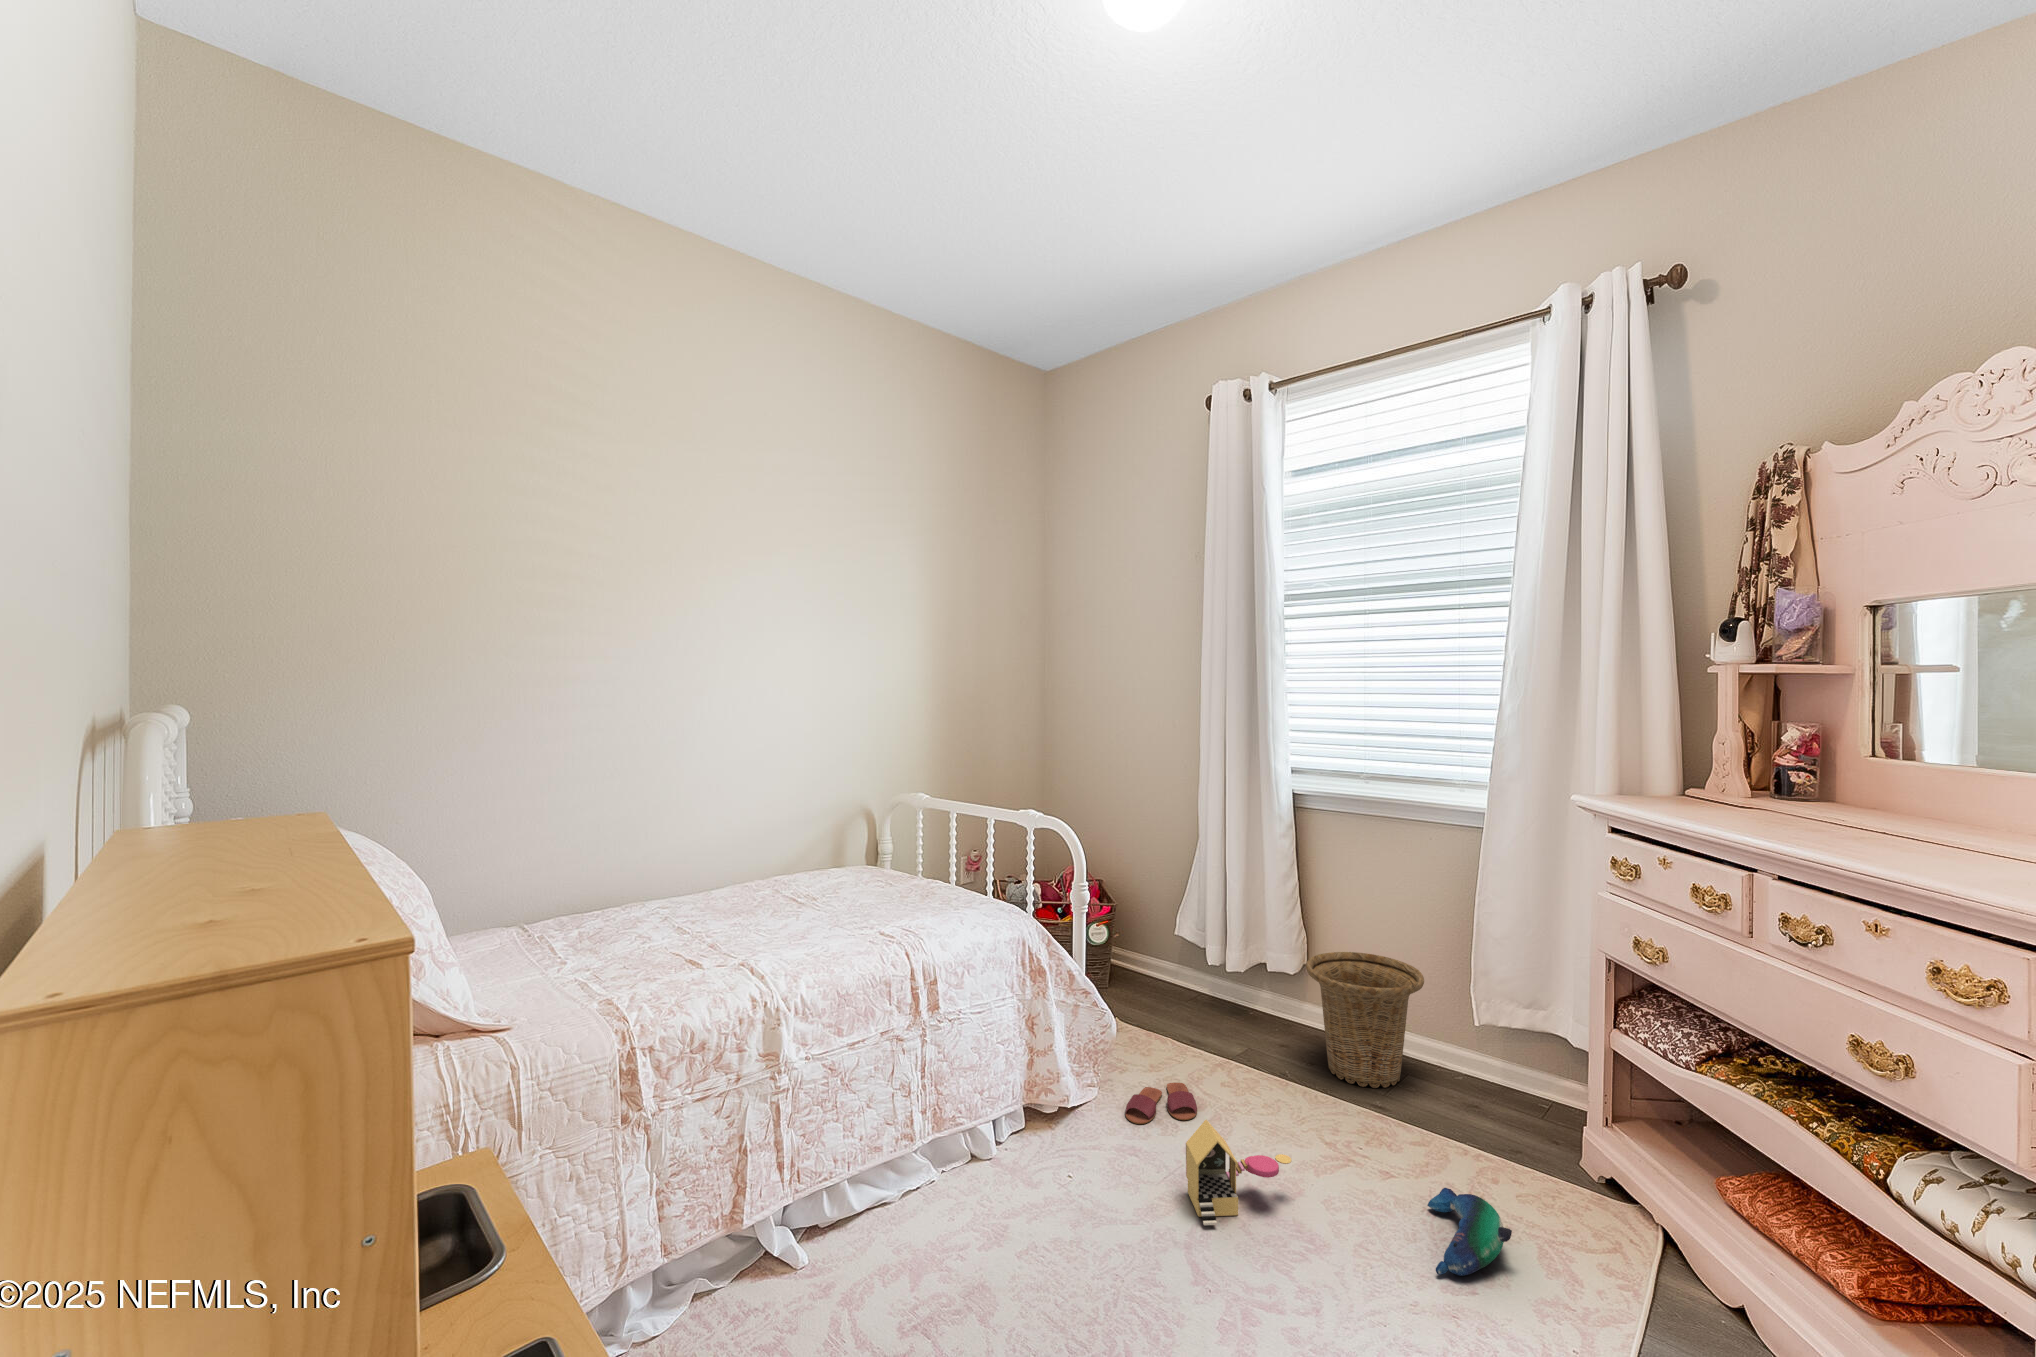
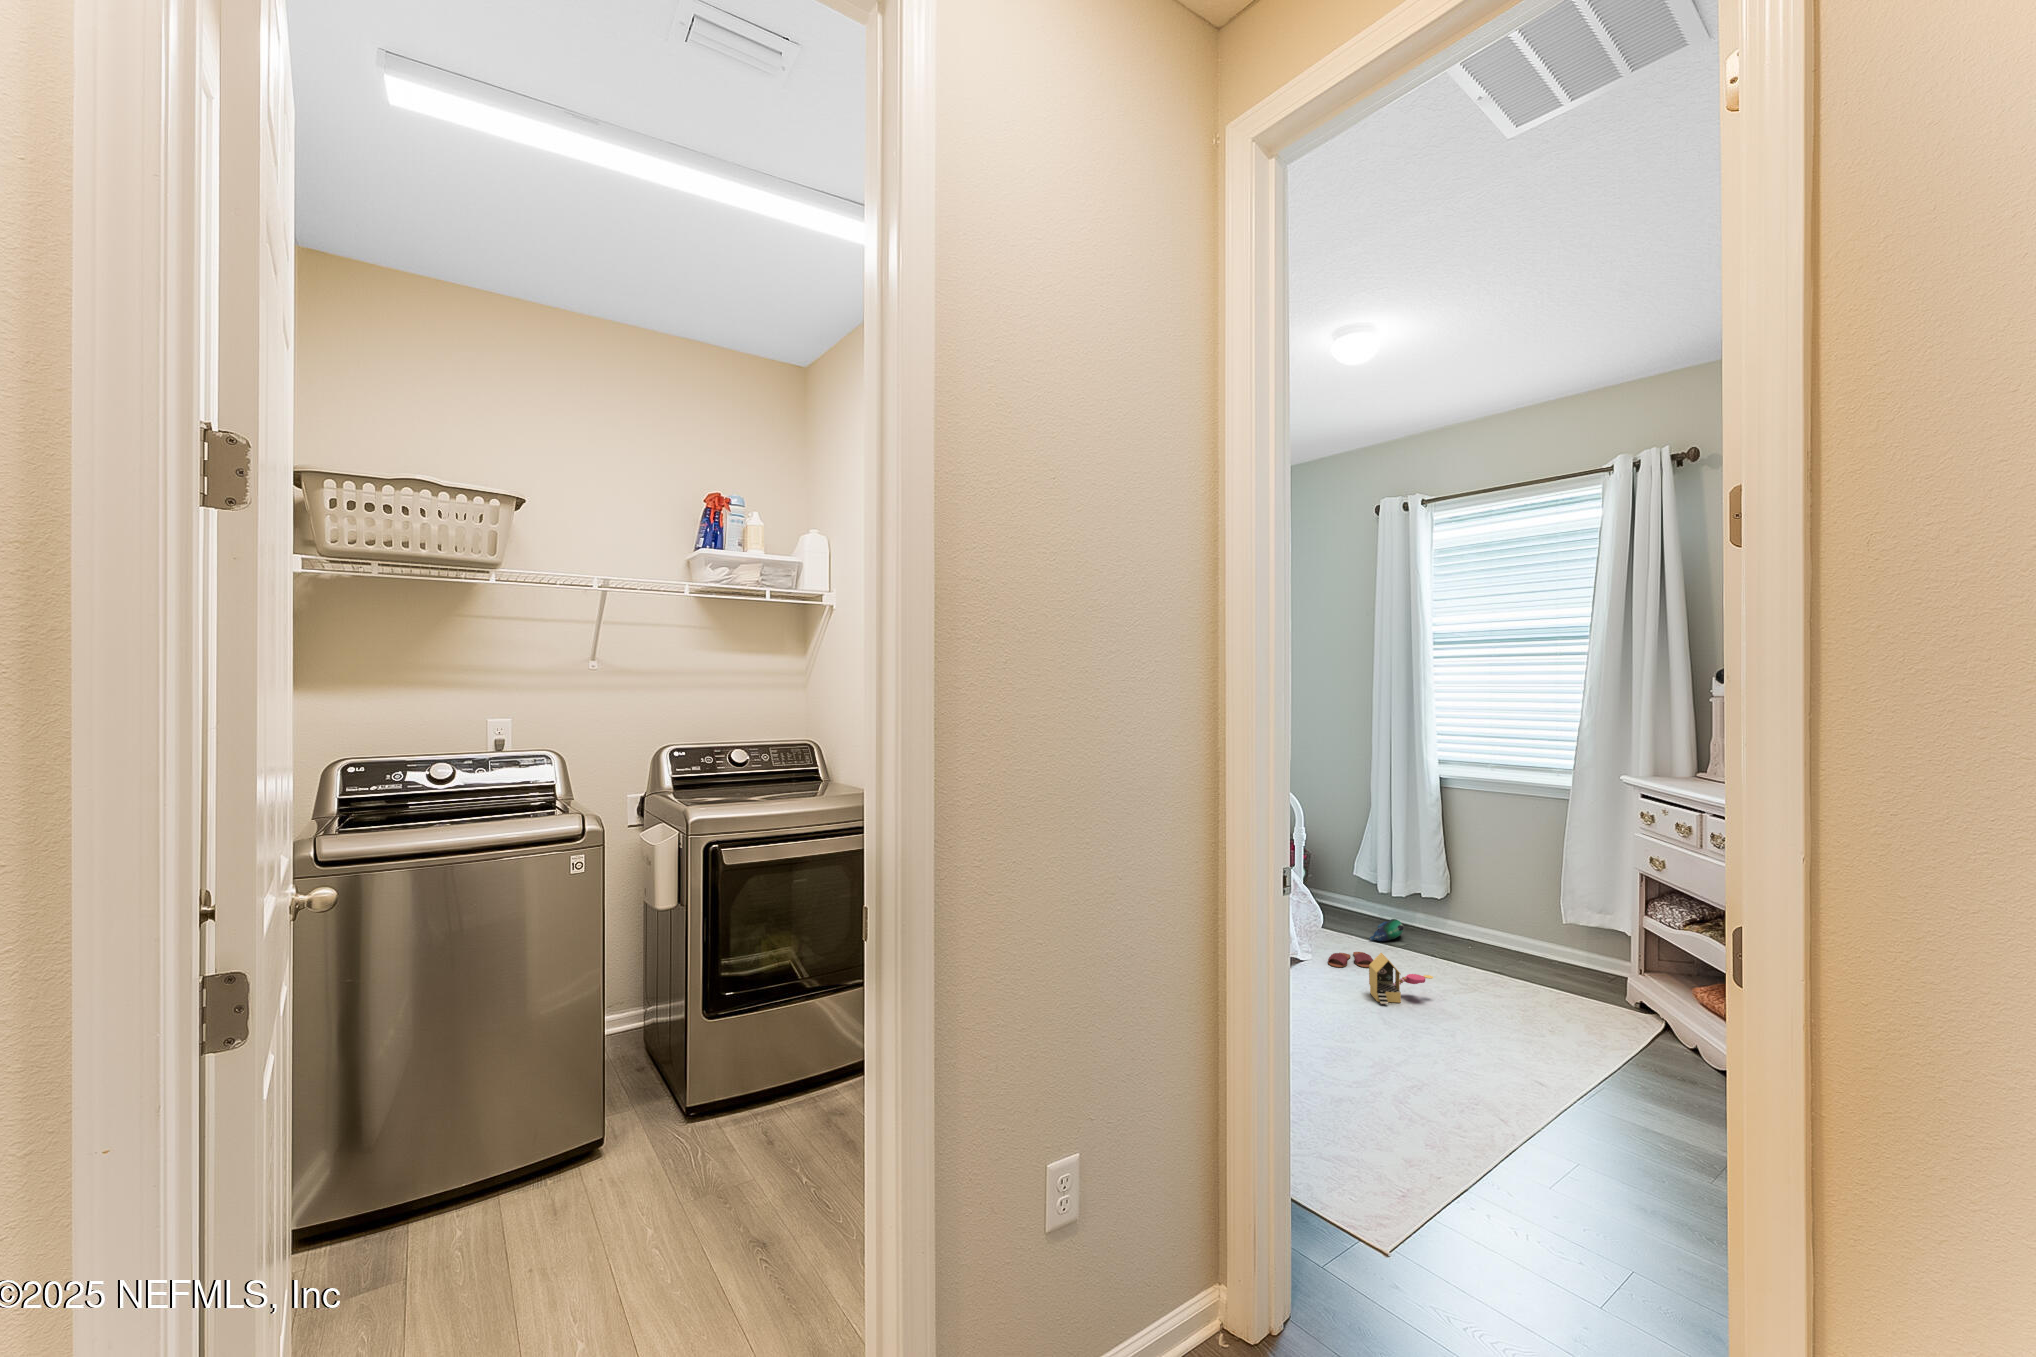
basket: present [1306,952,1424,1088] -> none [1447,880,1529,963]
plush toy: present [1427,1188,1512,1276] -> present [1369,919,1404,942]

